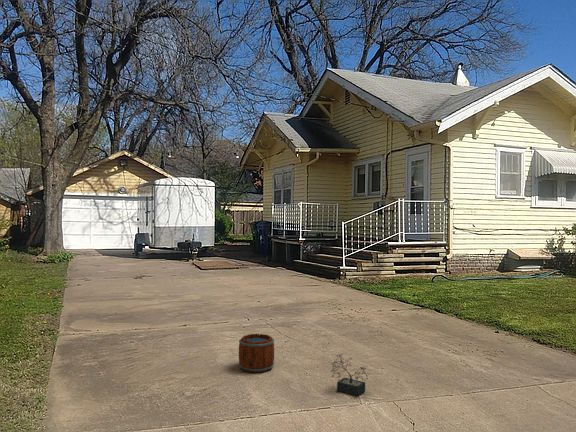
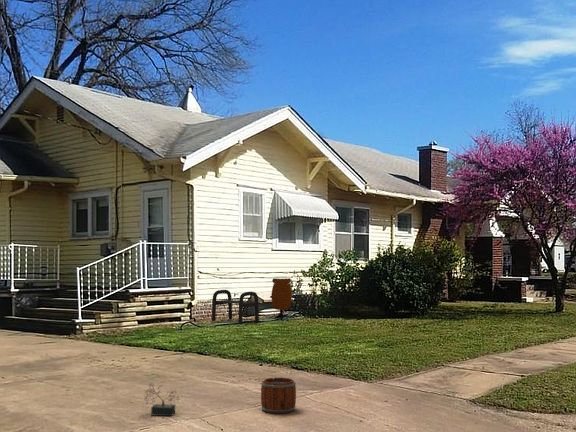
lounge chair: none [525,236,553,277] -> present [270,278,293,320]
bench: none [467,245,514,278] -> present [212,290,259,324]
bucket: present [239,334,274,372] -> present [261,378,296,413]

